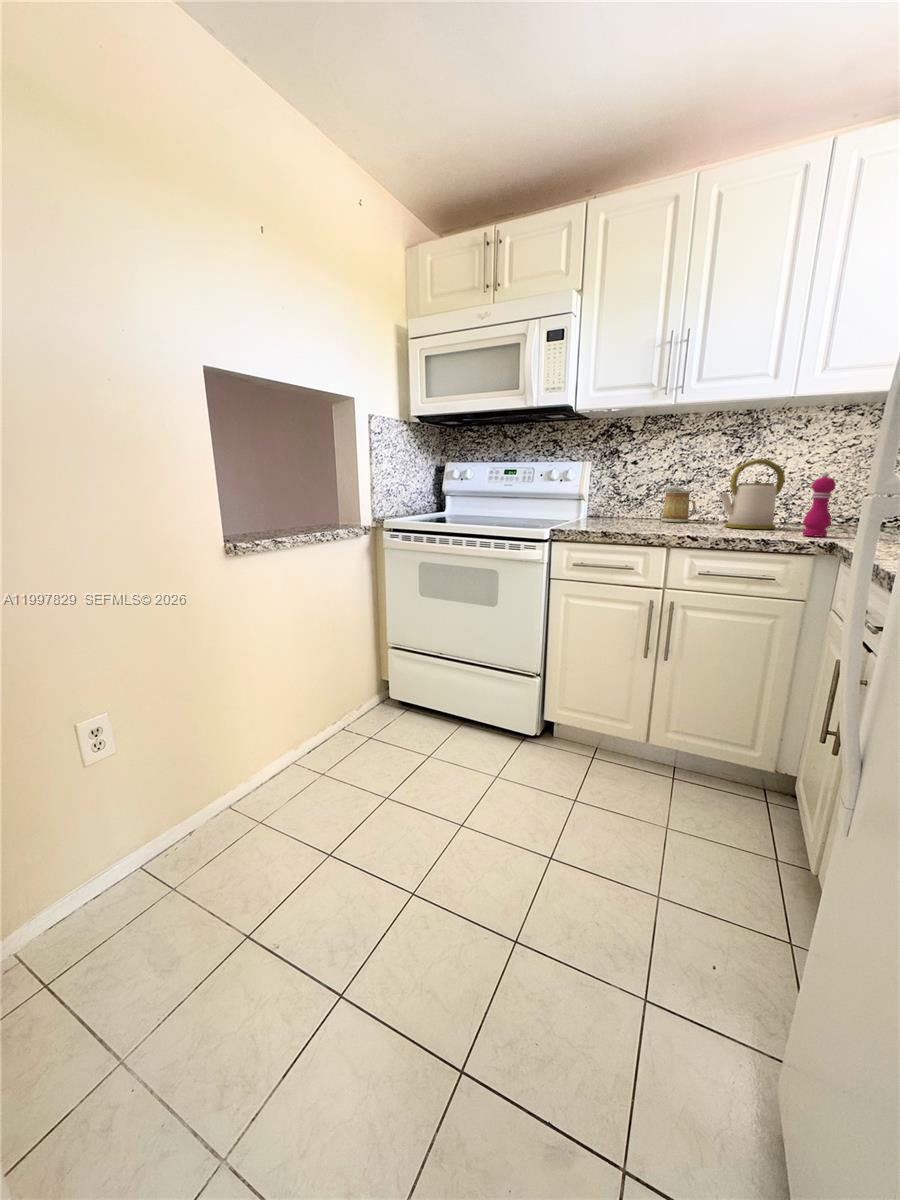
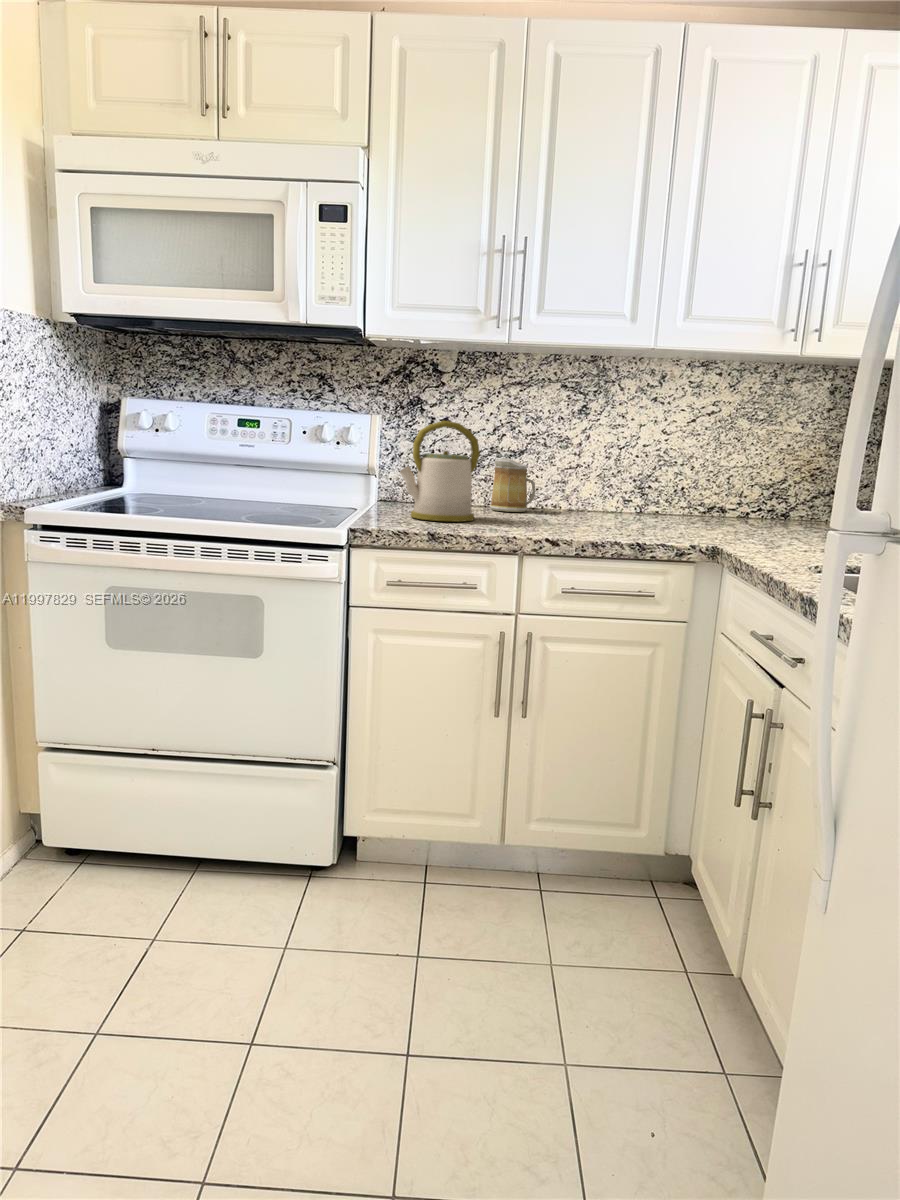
kettle: present [720,459,785,529] -> present [400,421,480,522]
pepper mill: present [803,472,836,537] -> none [677,455,709,538]

